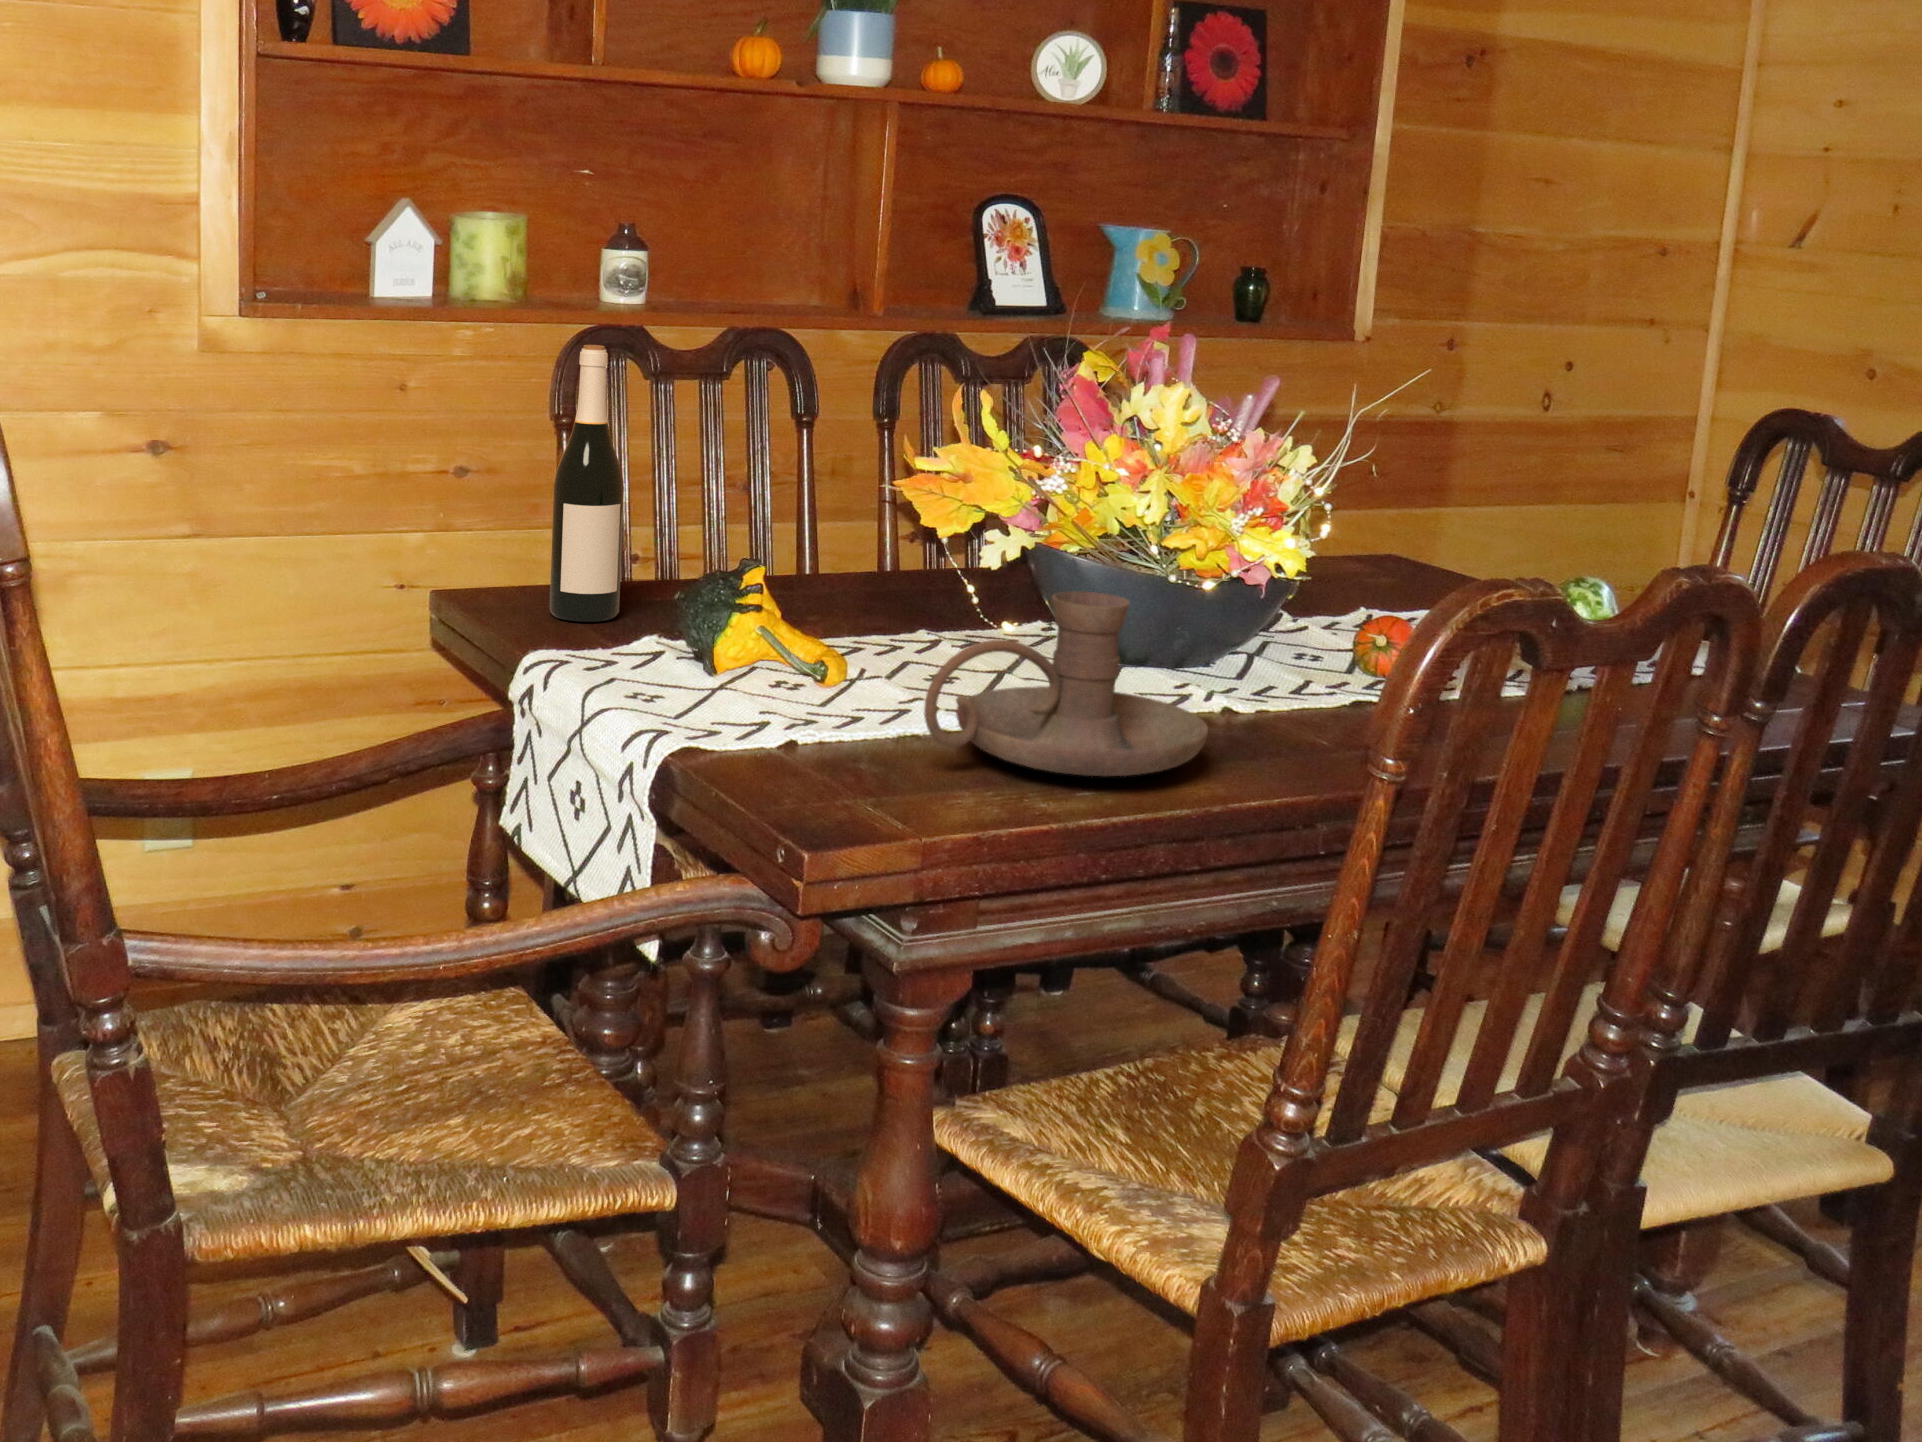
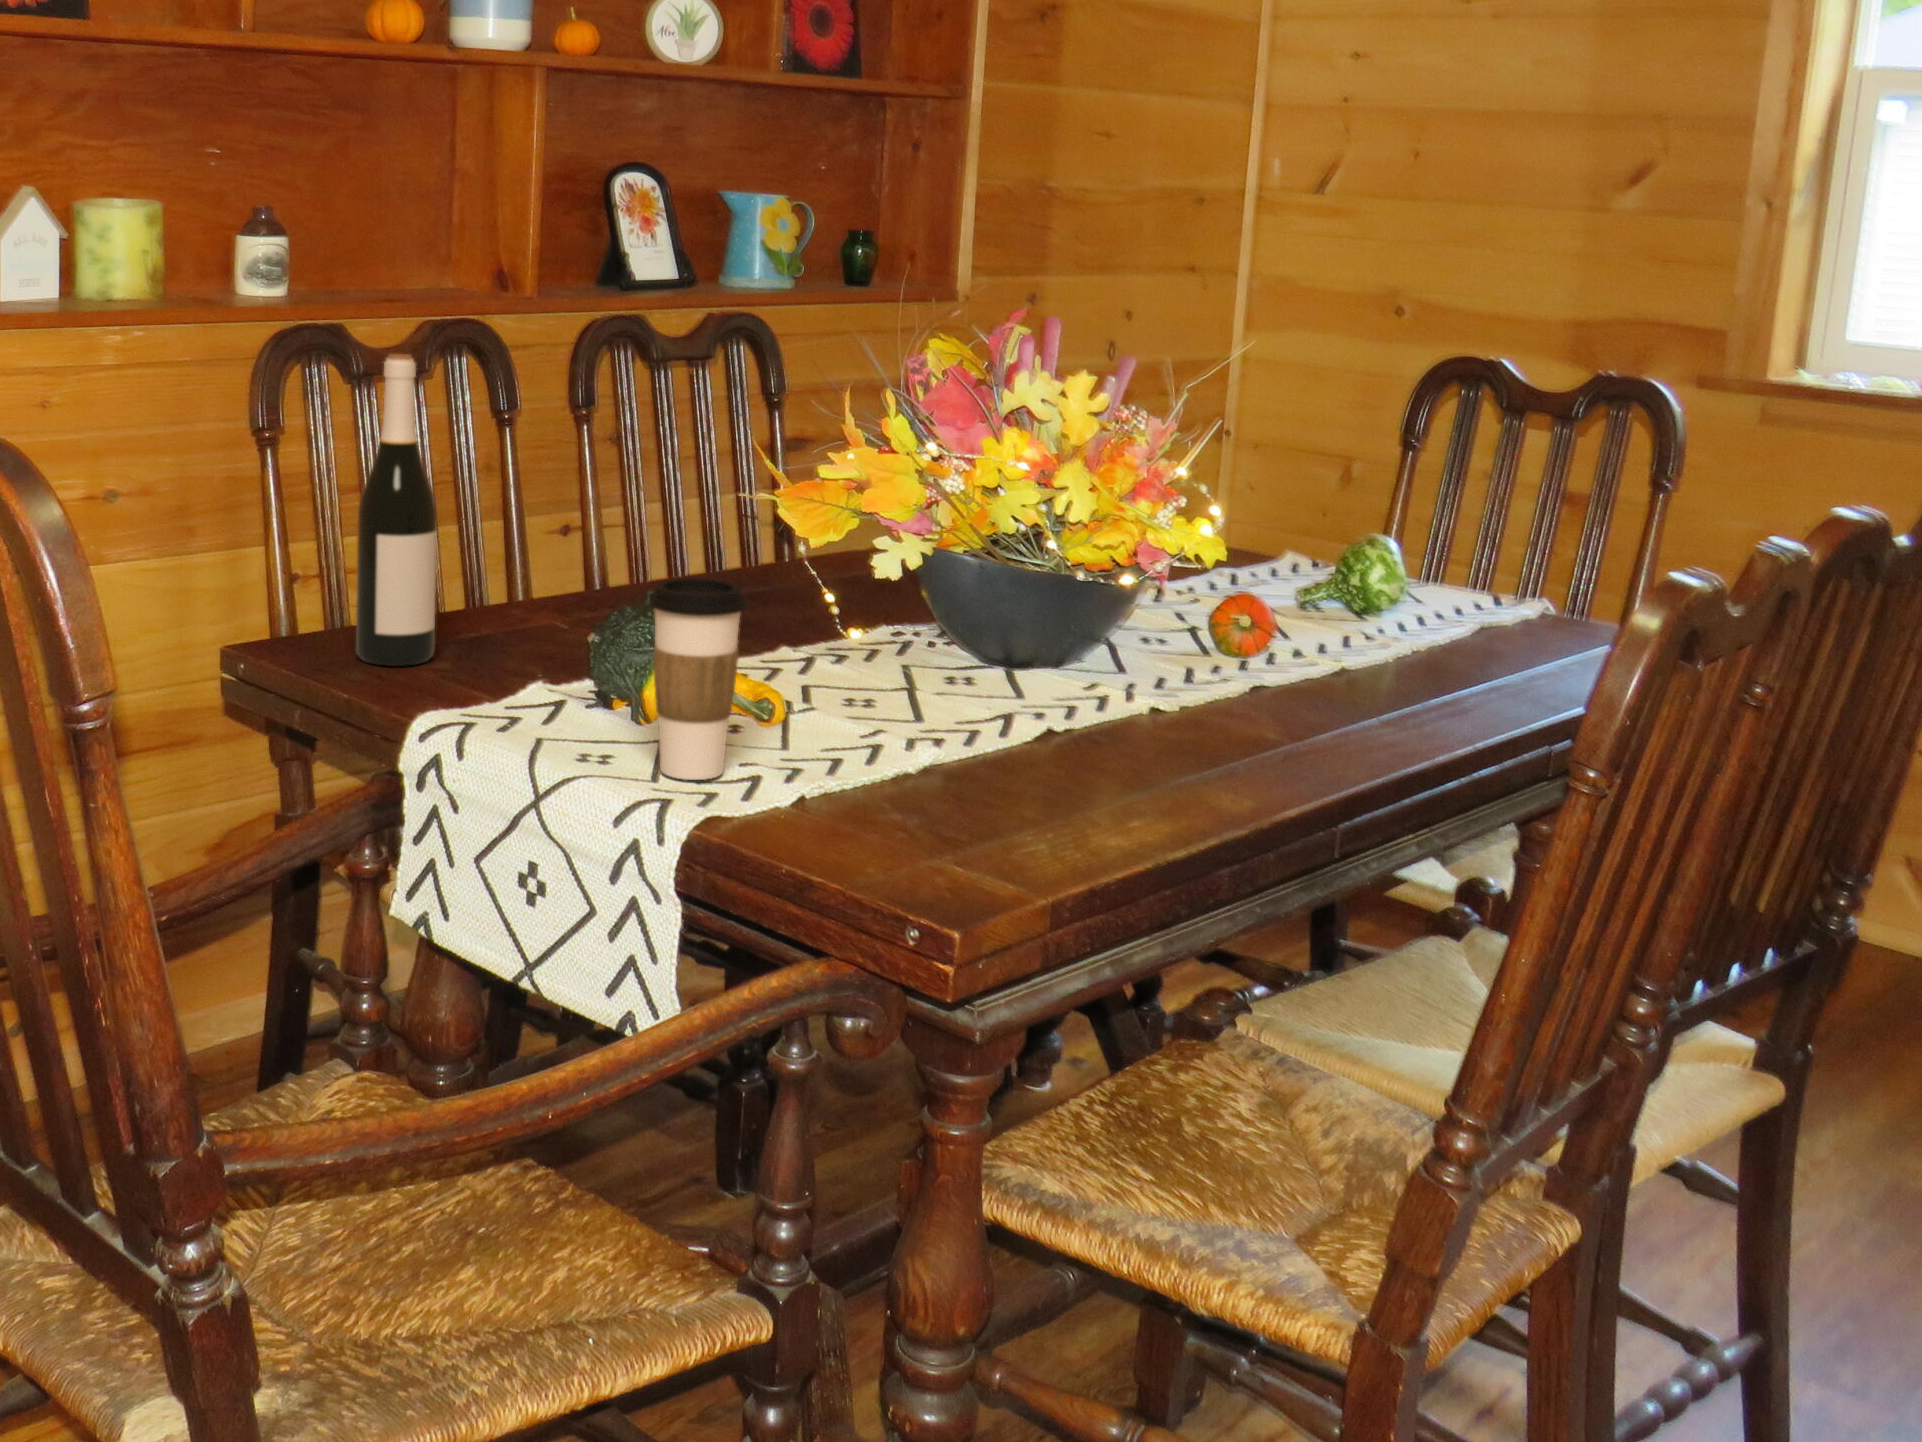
coffee cup: none [708,547,796,727] -> present [649,578,747,780]
candle holder: present [924,591,1208,776] -> none [928,602,1198,801]

